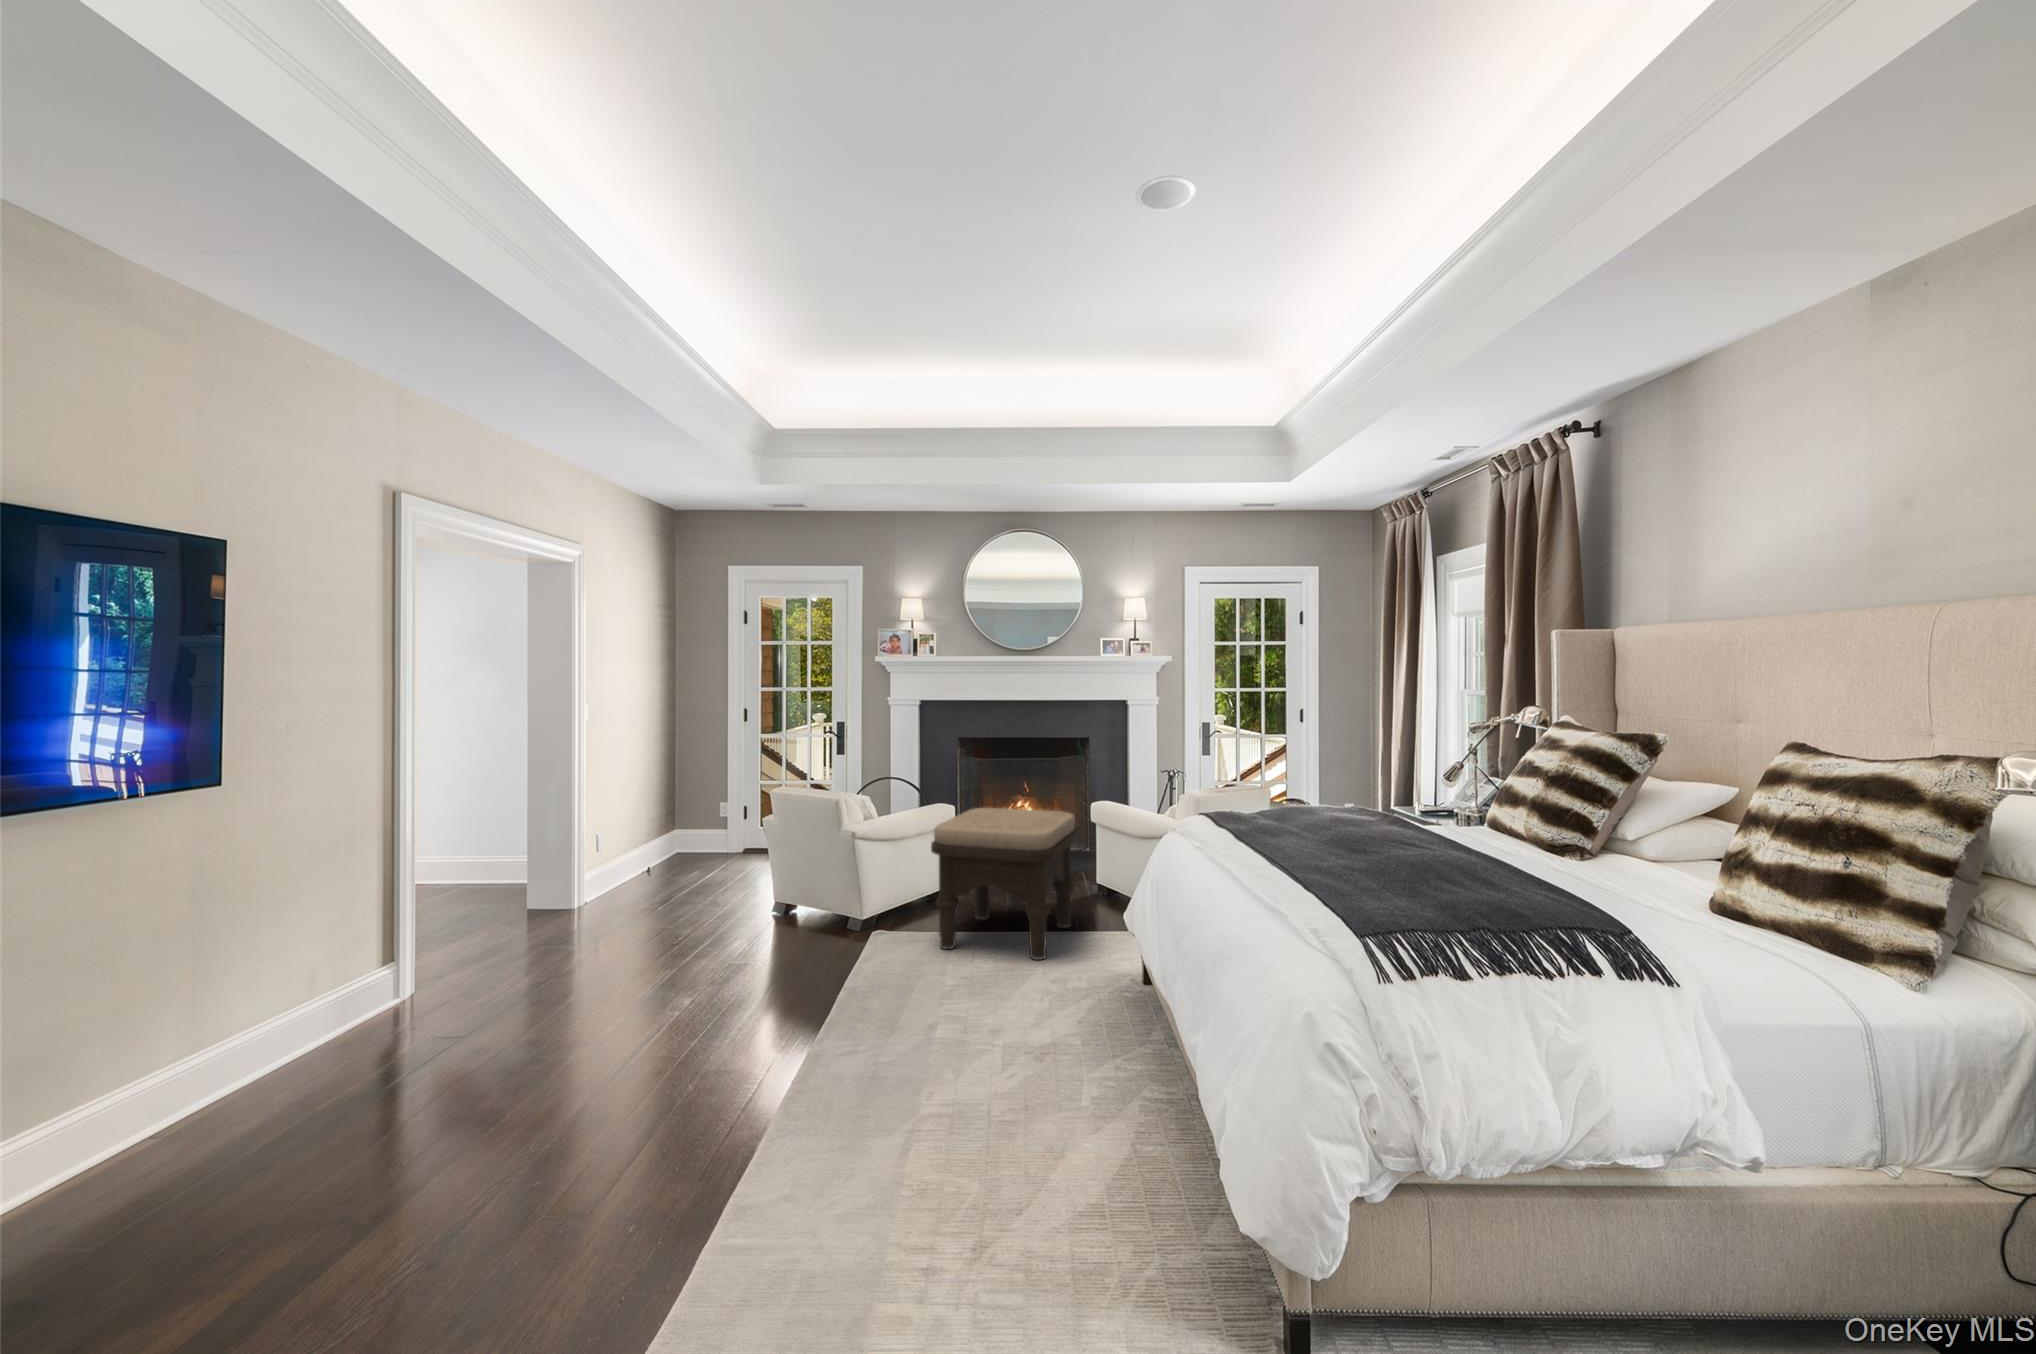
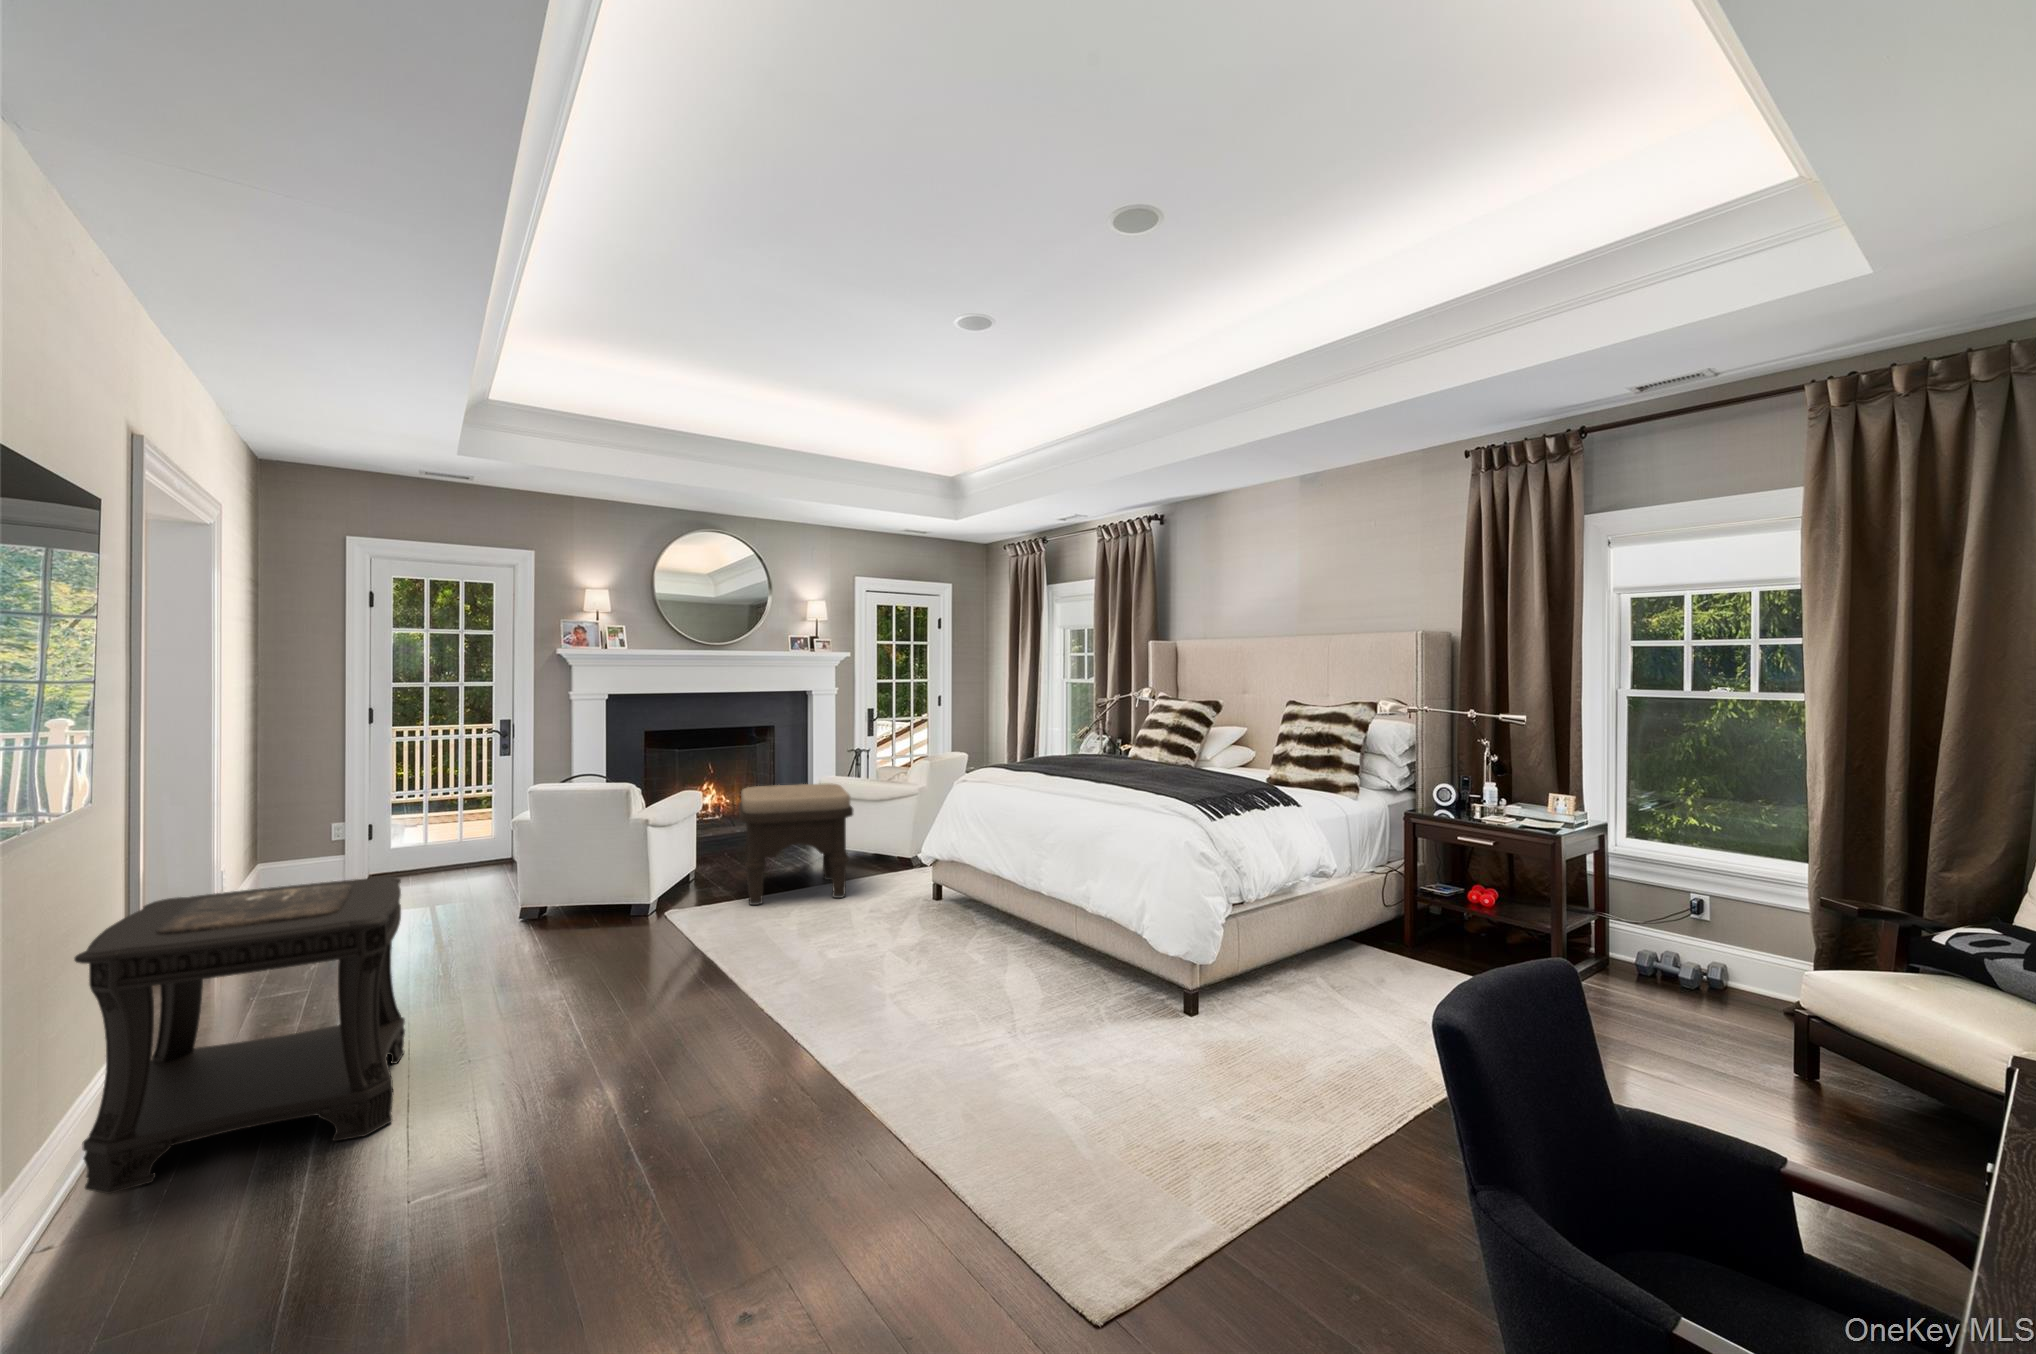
side table: none [28,887,435,1191] -> present [74,876,405,1194]

